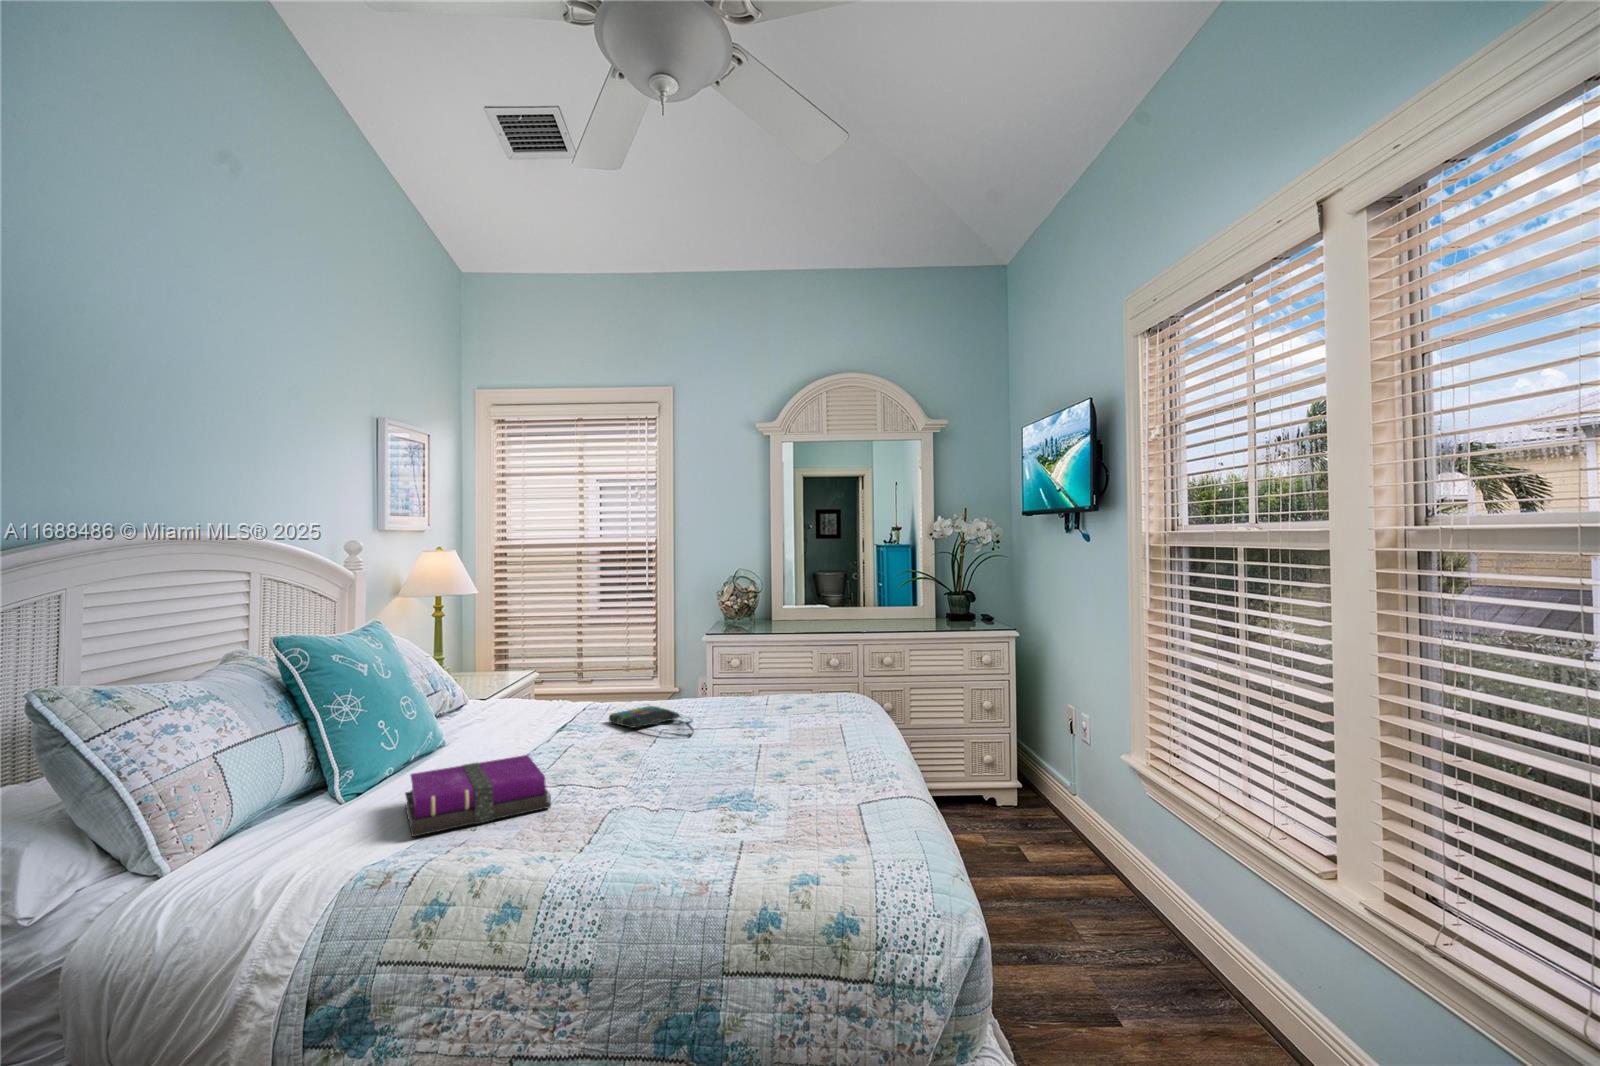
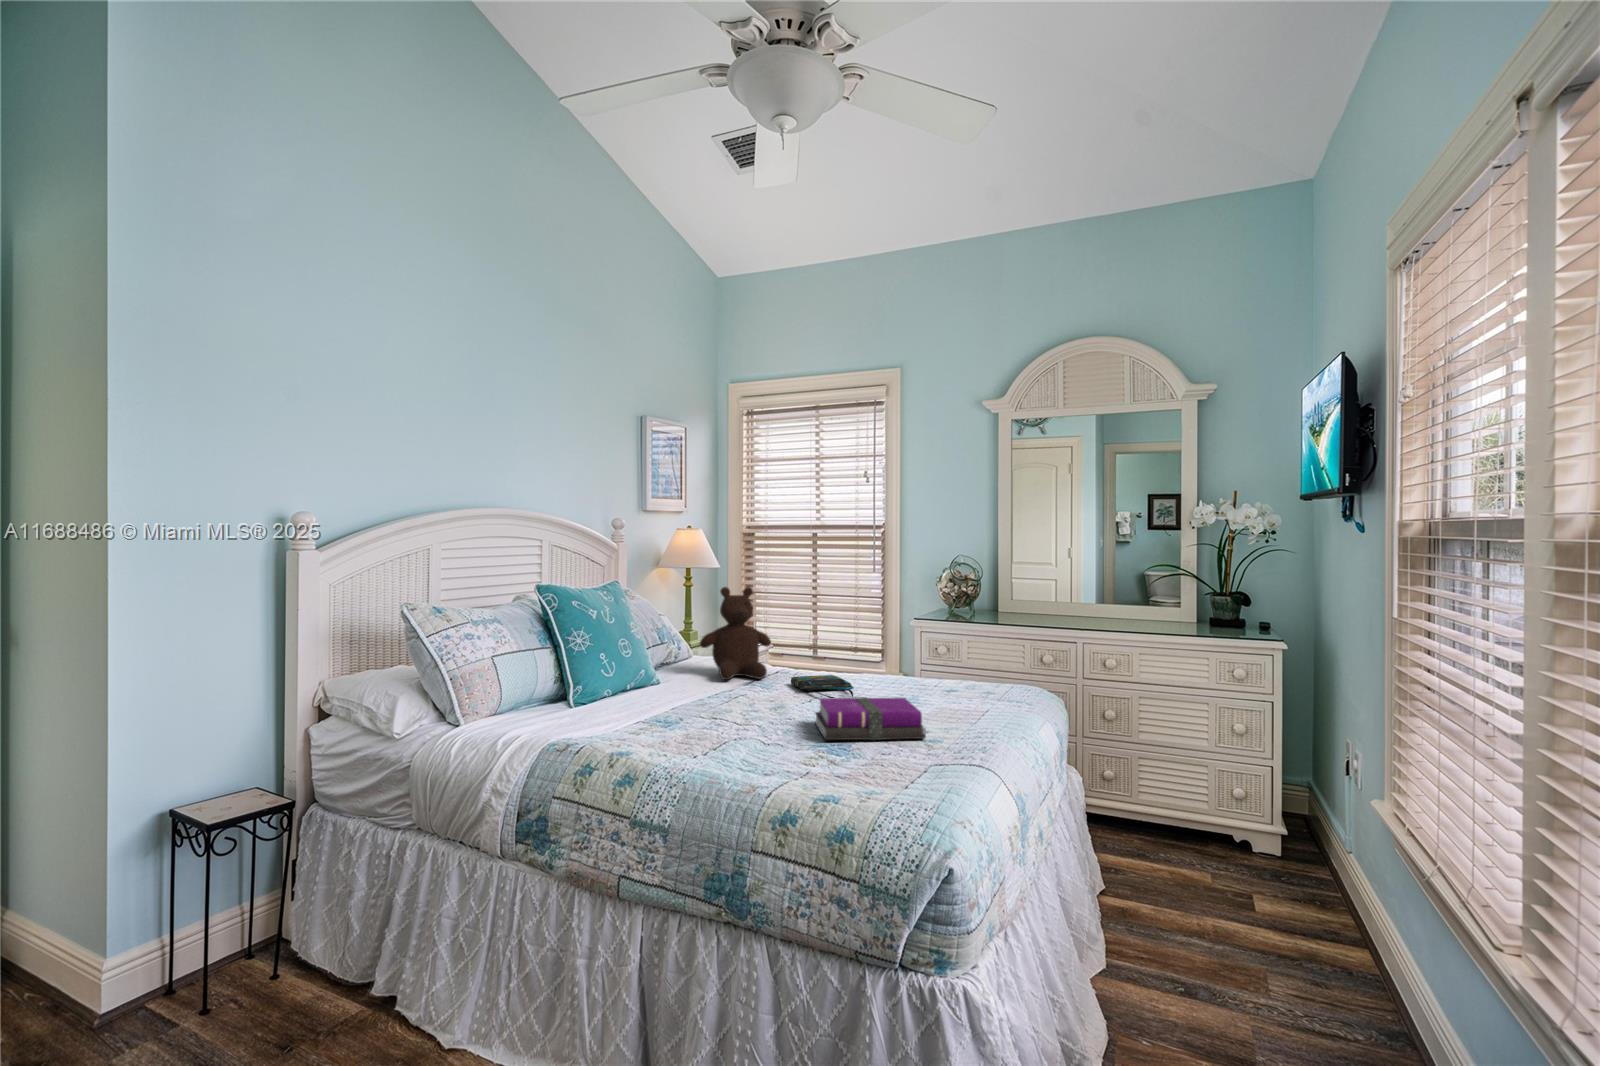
teddy bear: none [489,617,576,728] -> present [700,587,771,680]
notebook: present [405,755,551,837] -> present [815,697,926,740]

